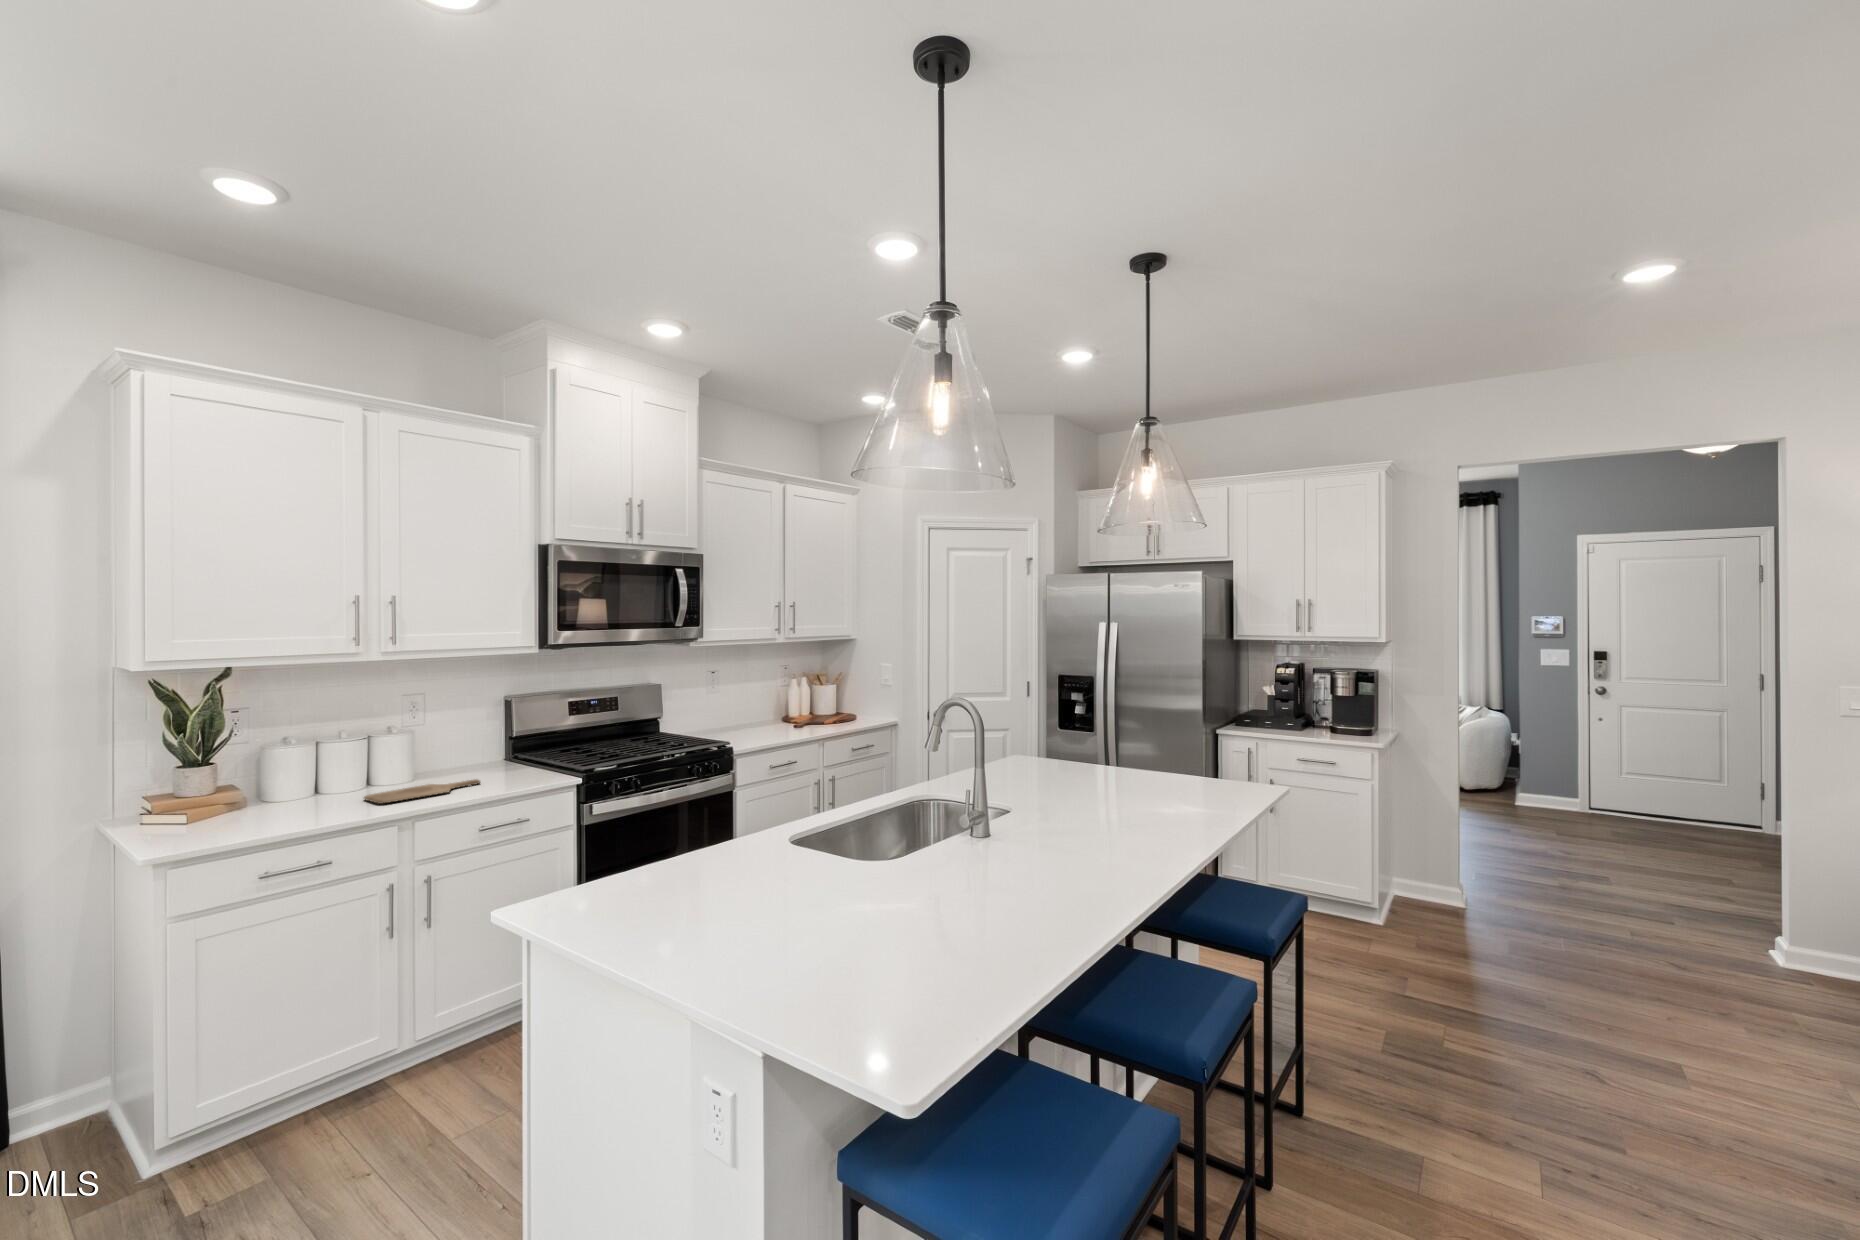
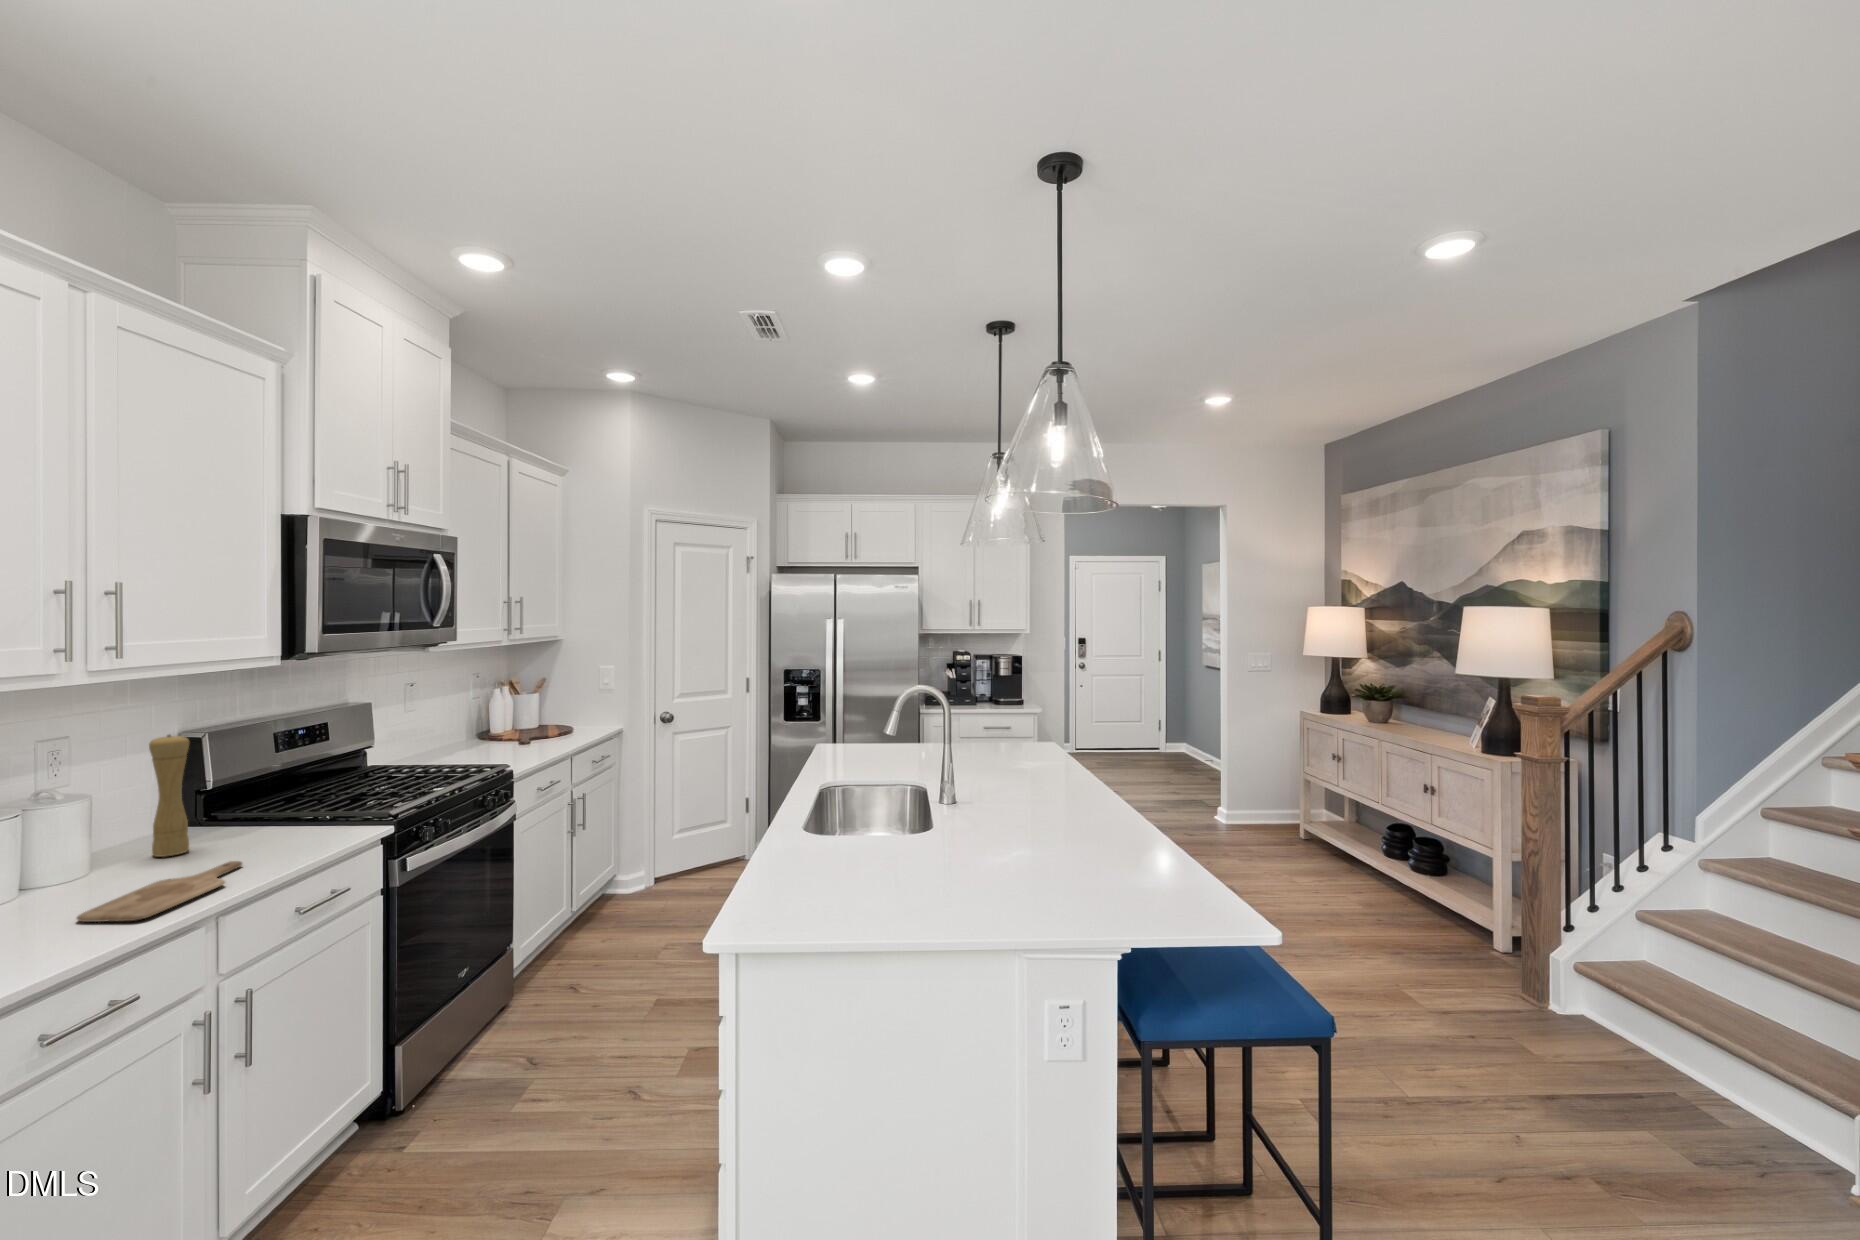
pepper mill: none [461,692,484,772] -> present [149,735,189,857]

